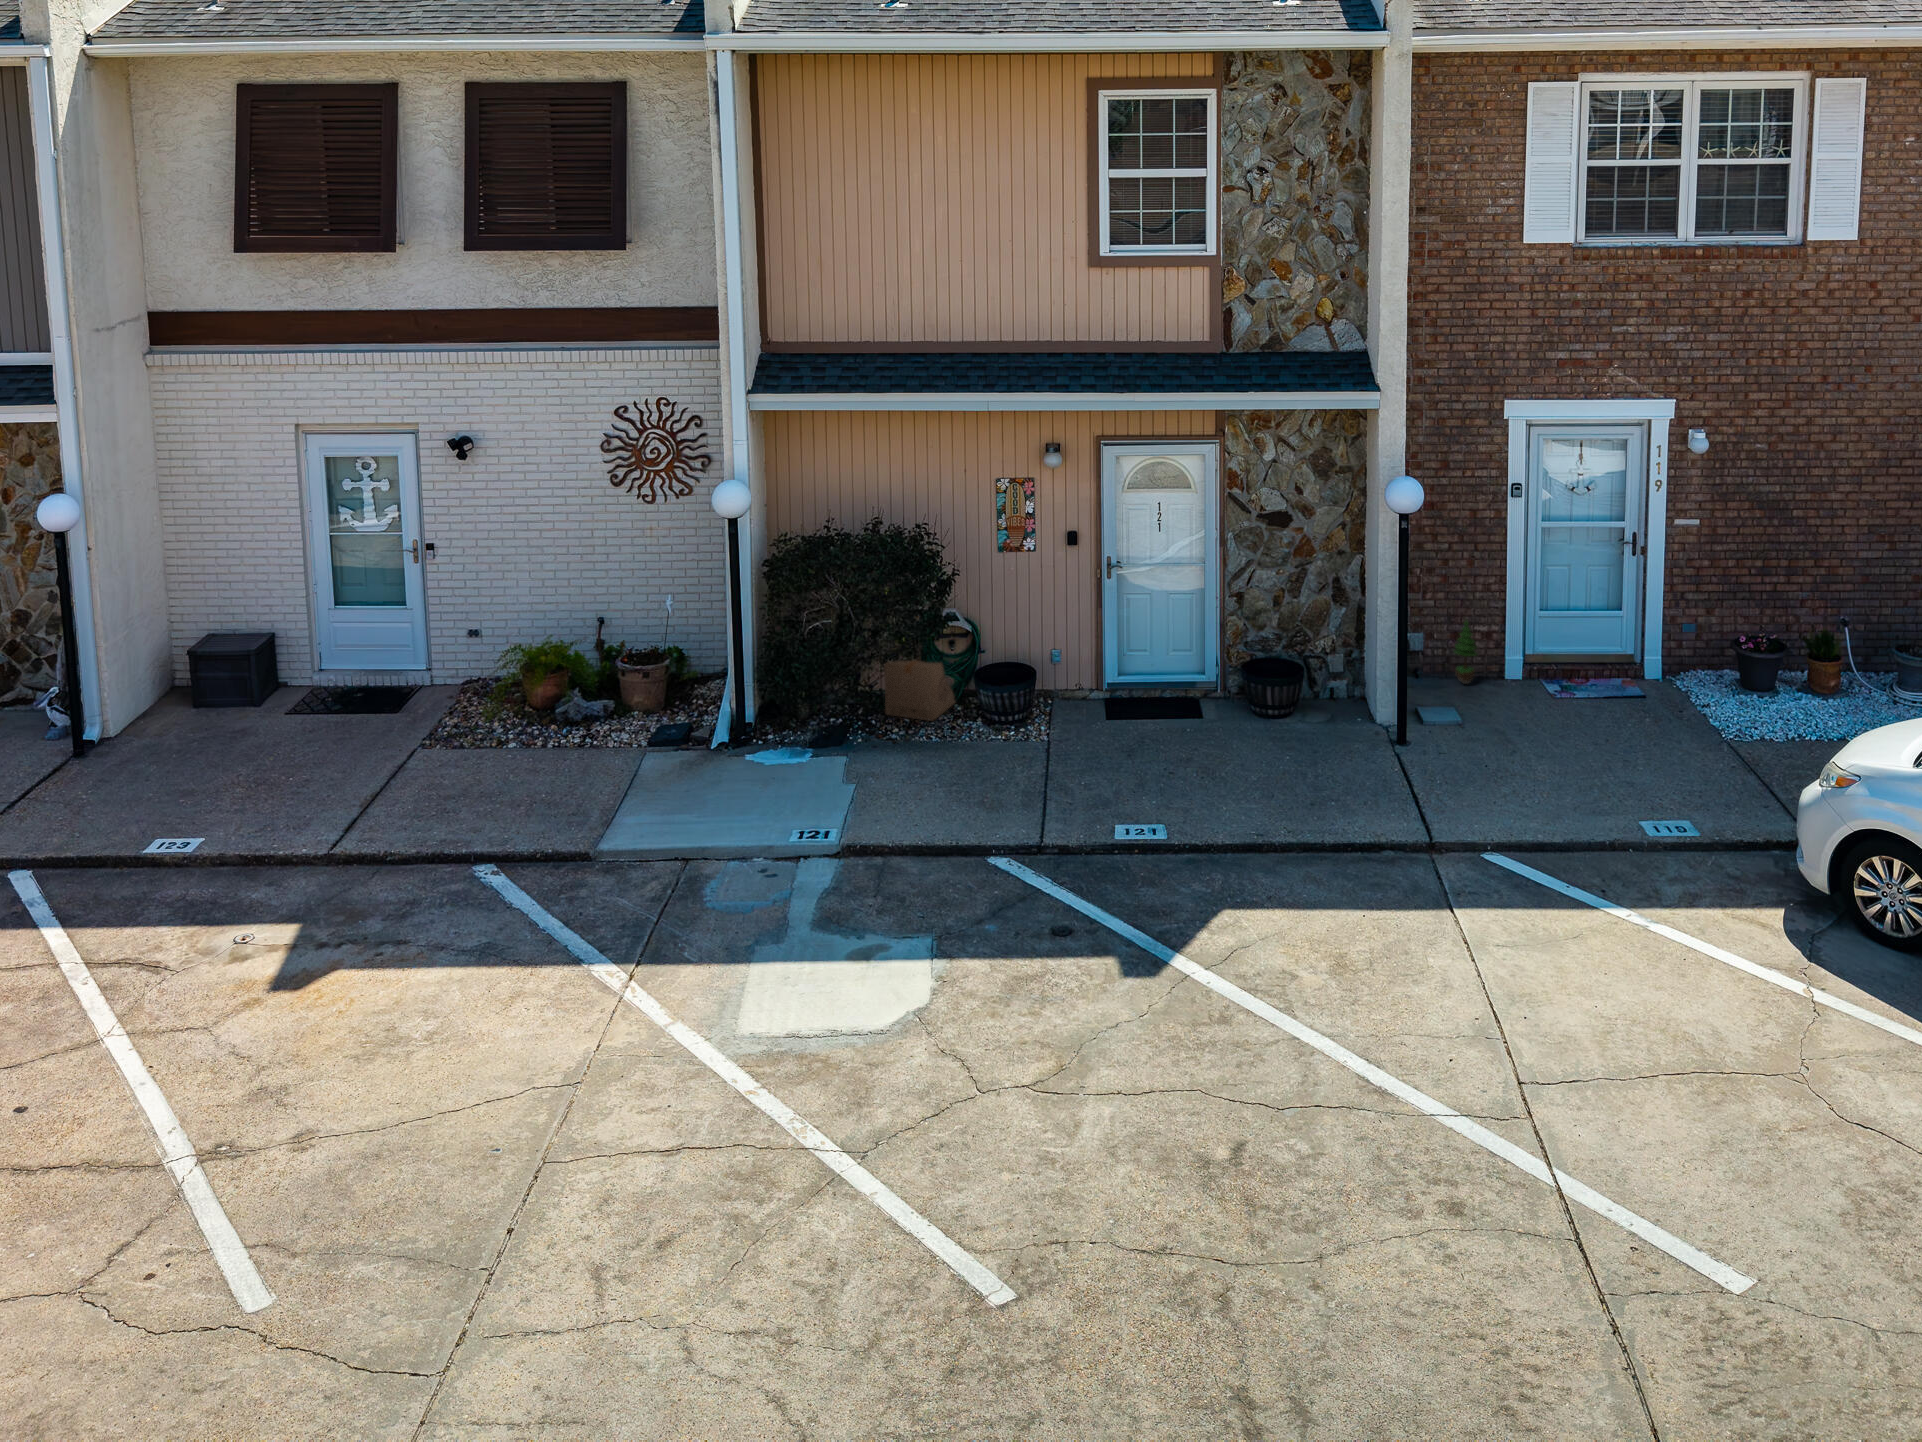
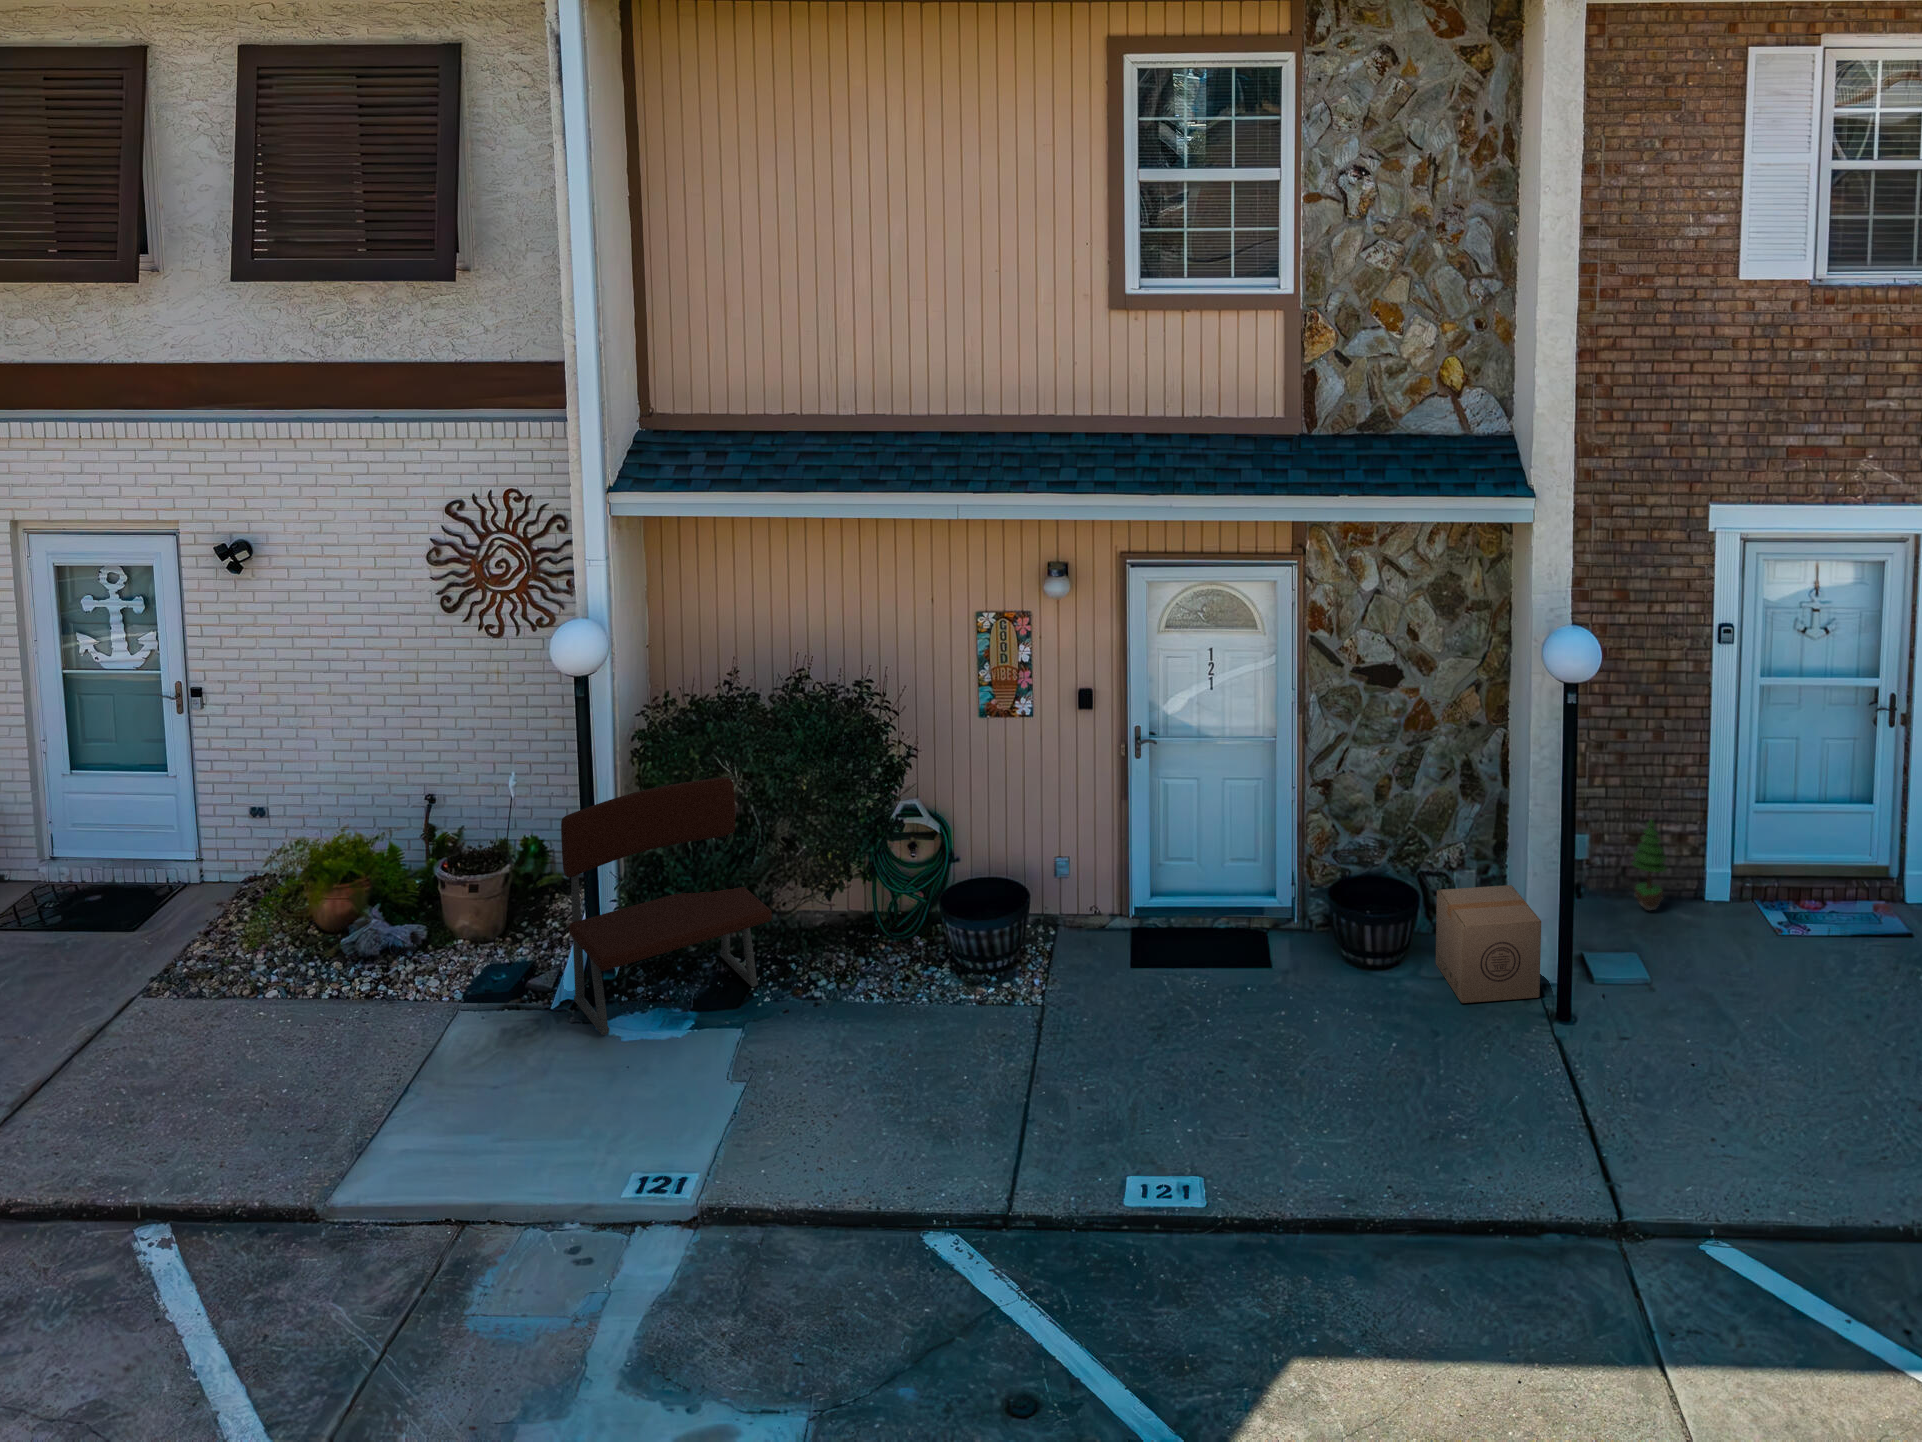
bench: none [717,594,861,763] -> present [561,777,772,1035]
cardboard box: present [884,661,955,721] -> present [1436,885,1541,1003]

